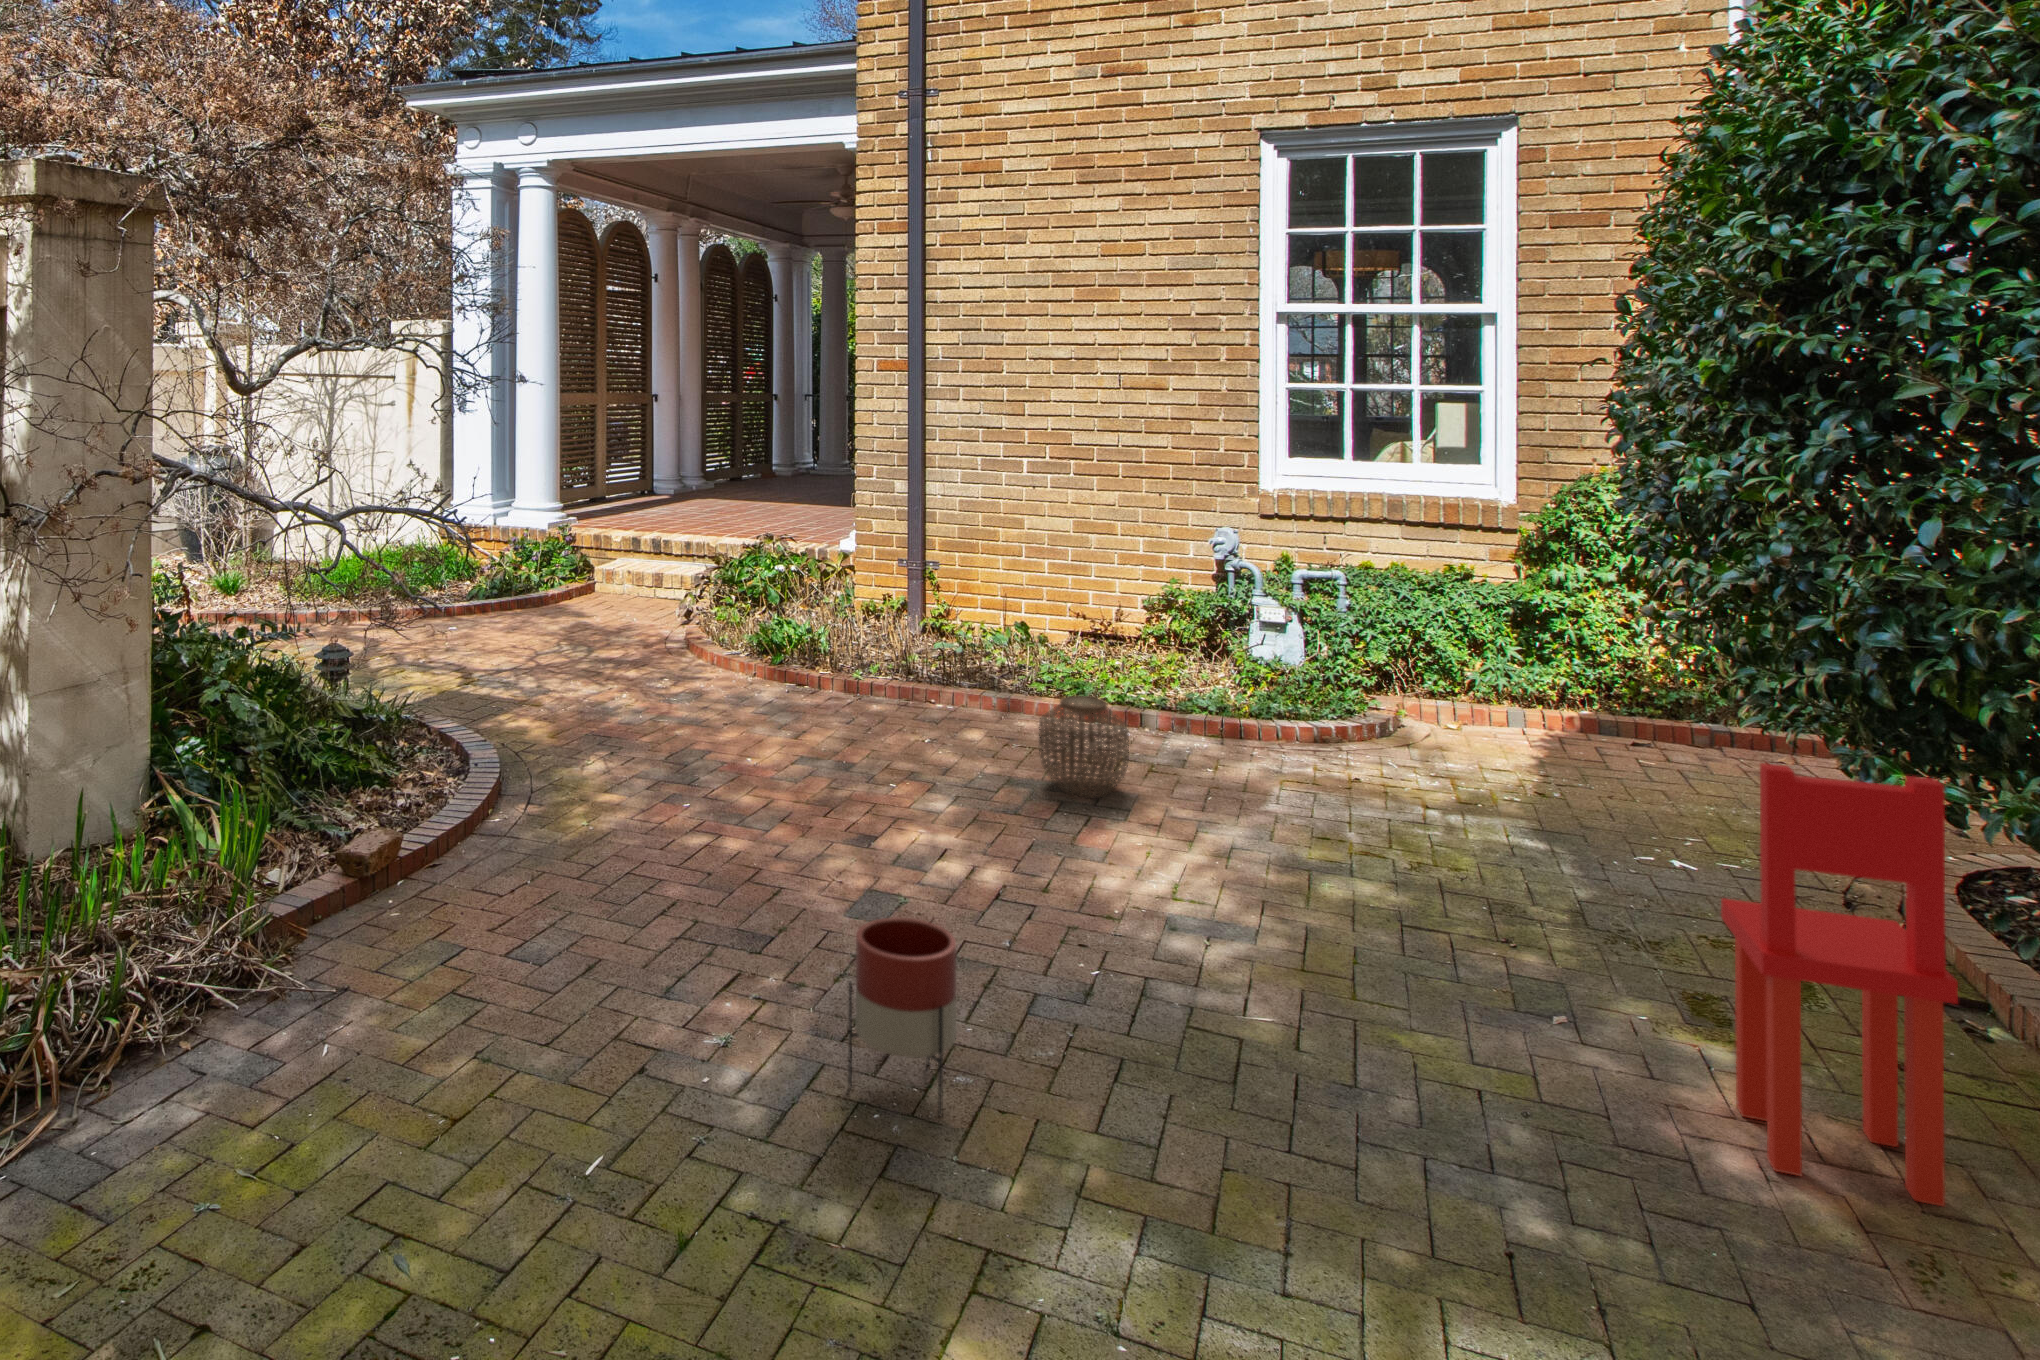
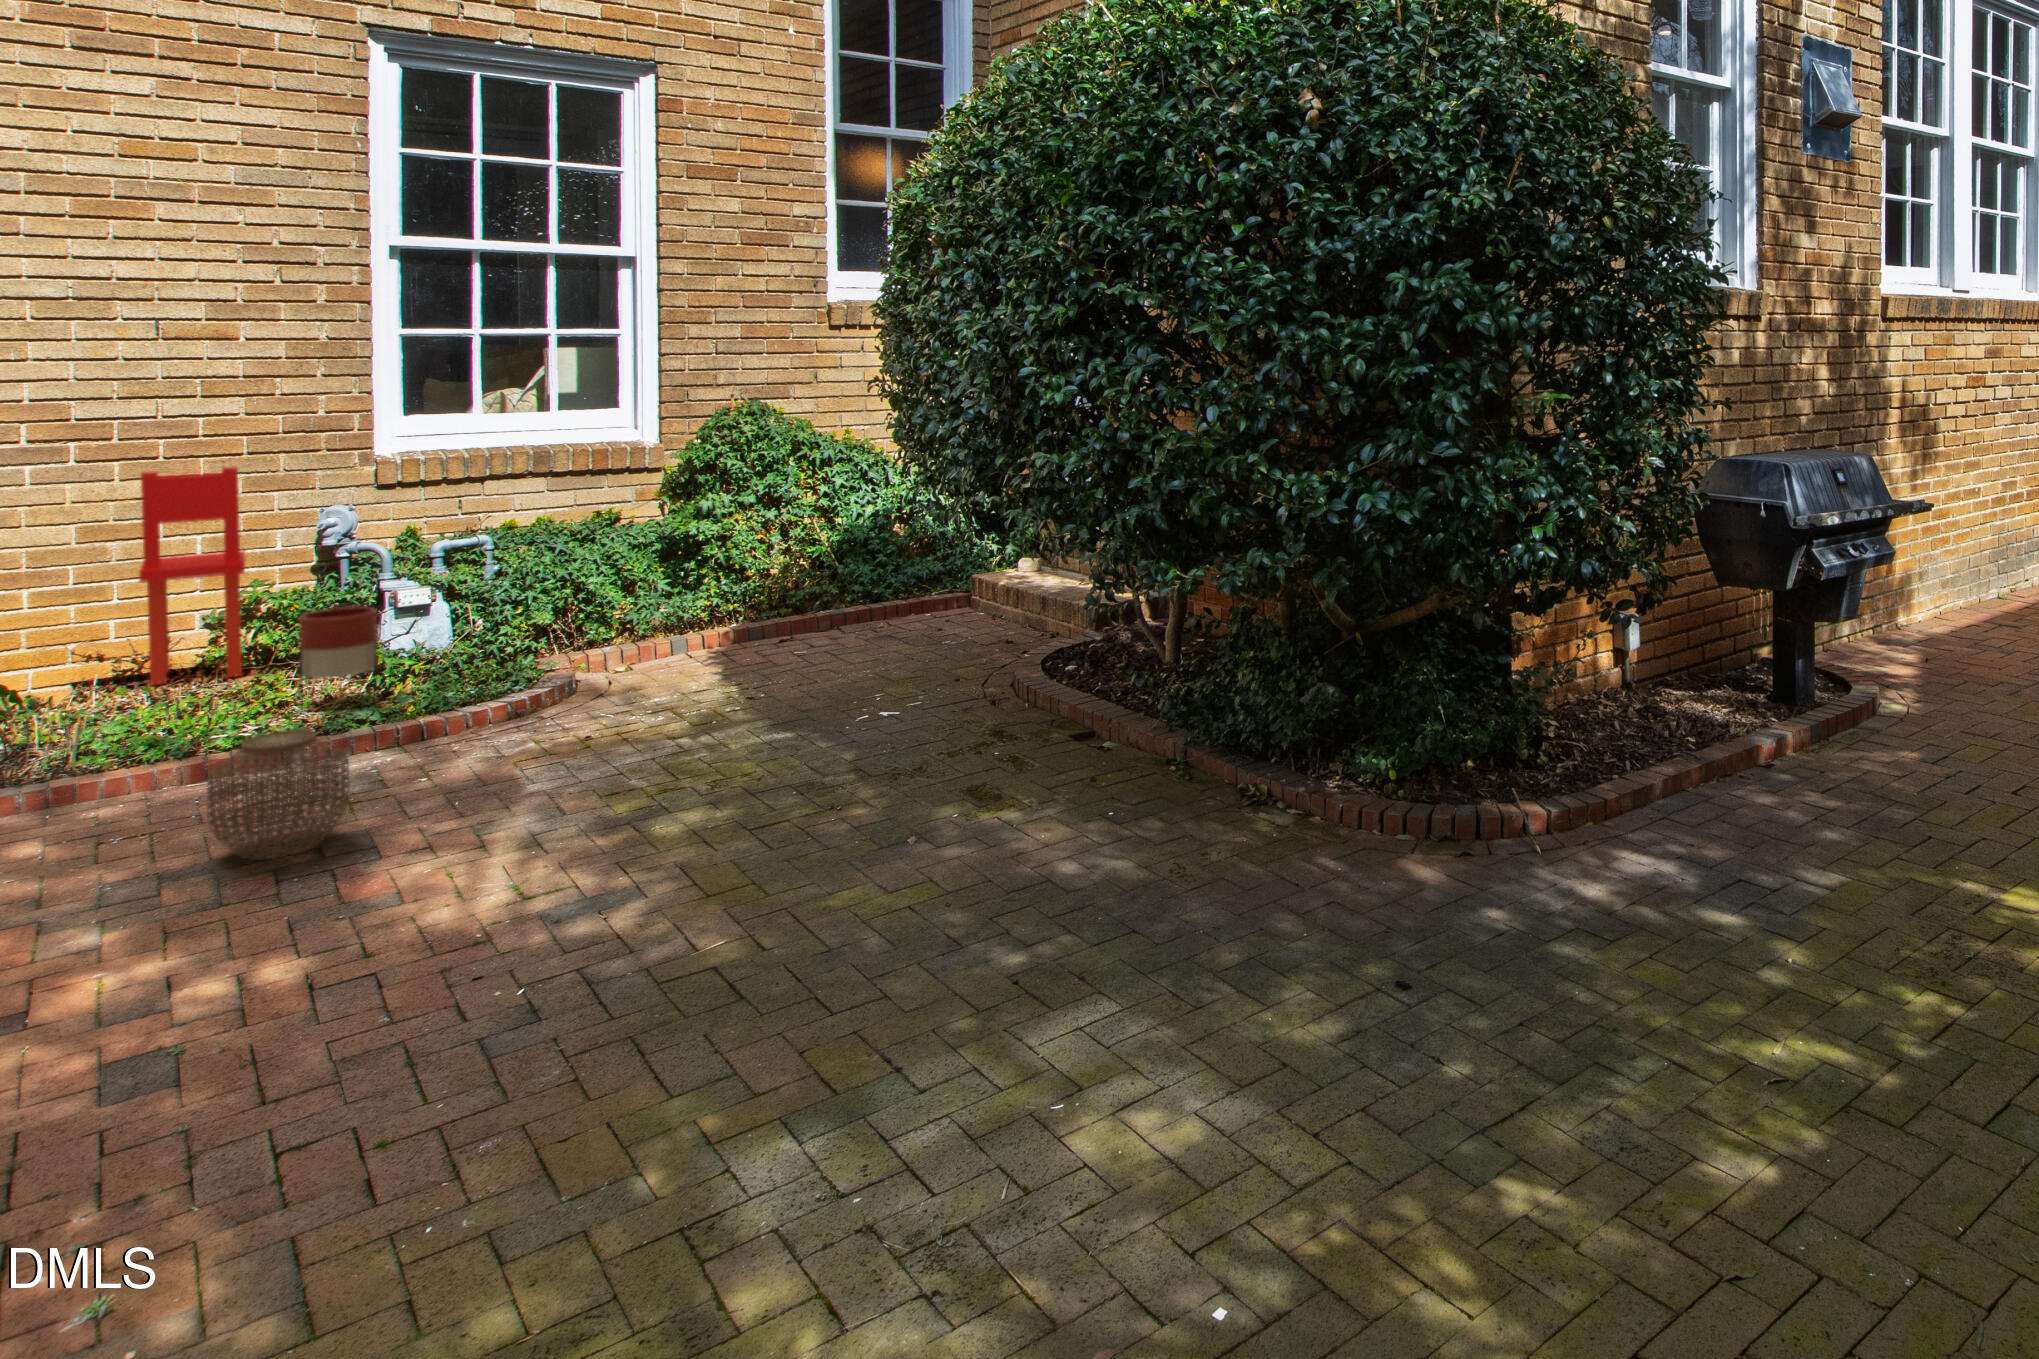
chair: present [1721,763,1958,1206] -> present [139,467,245,685]
planter: present [848,917,957,1115] -> present [299,606,378,711]

